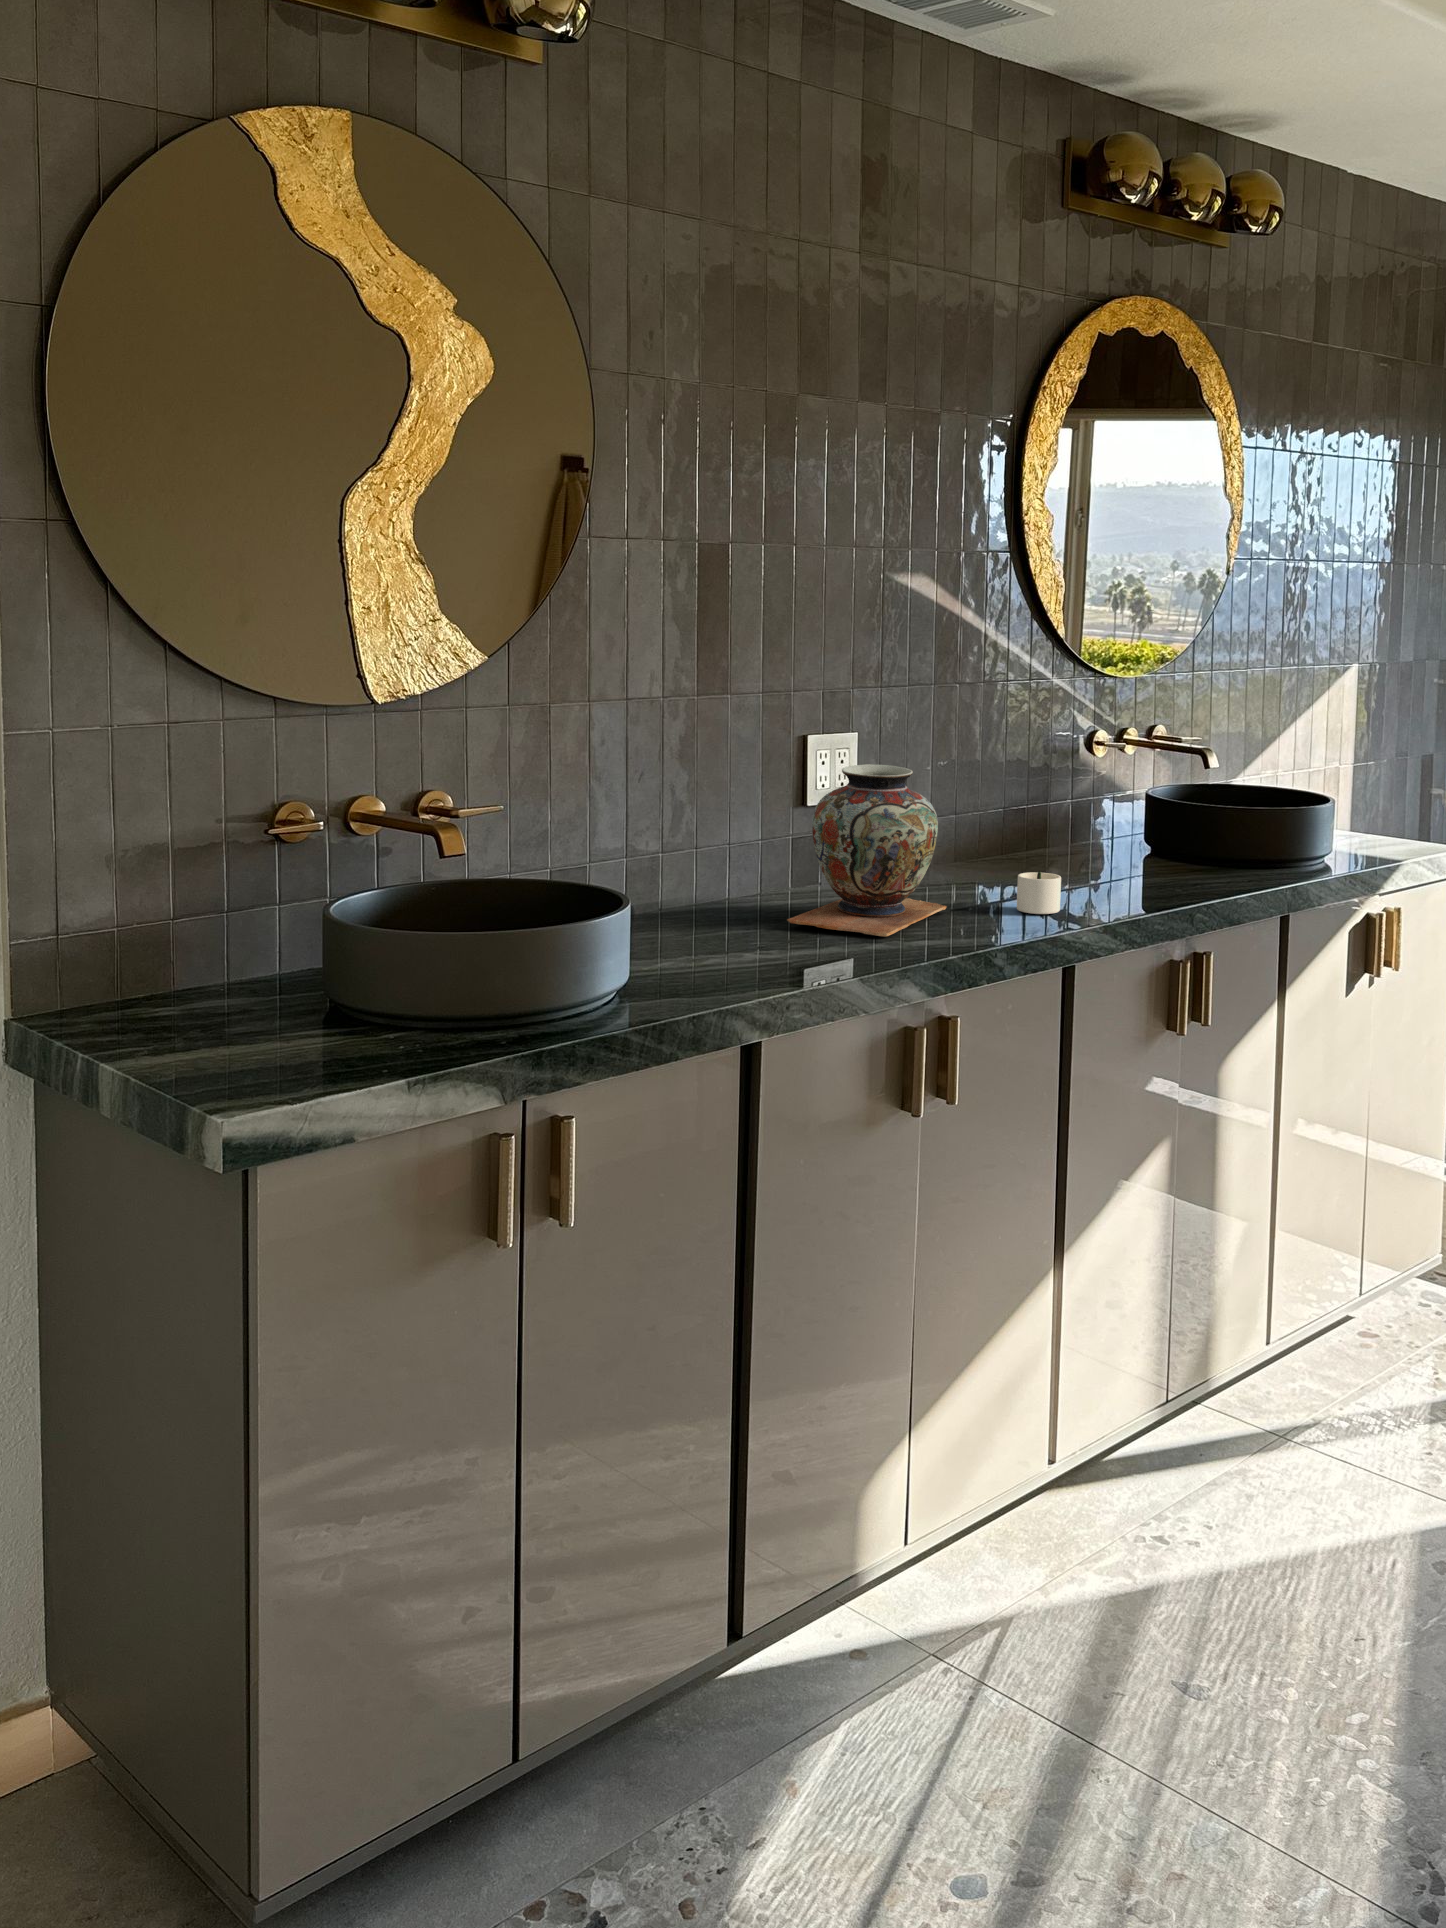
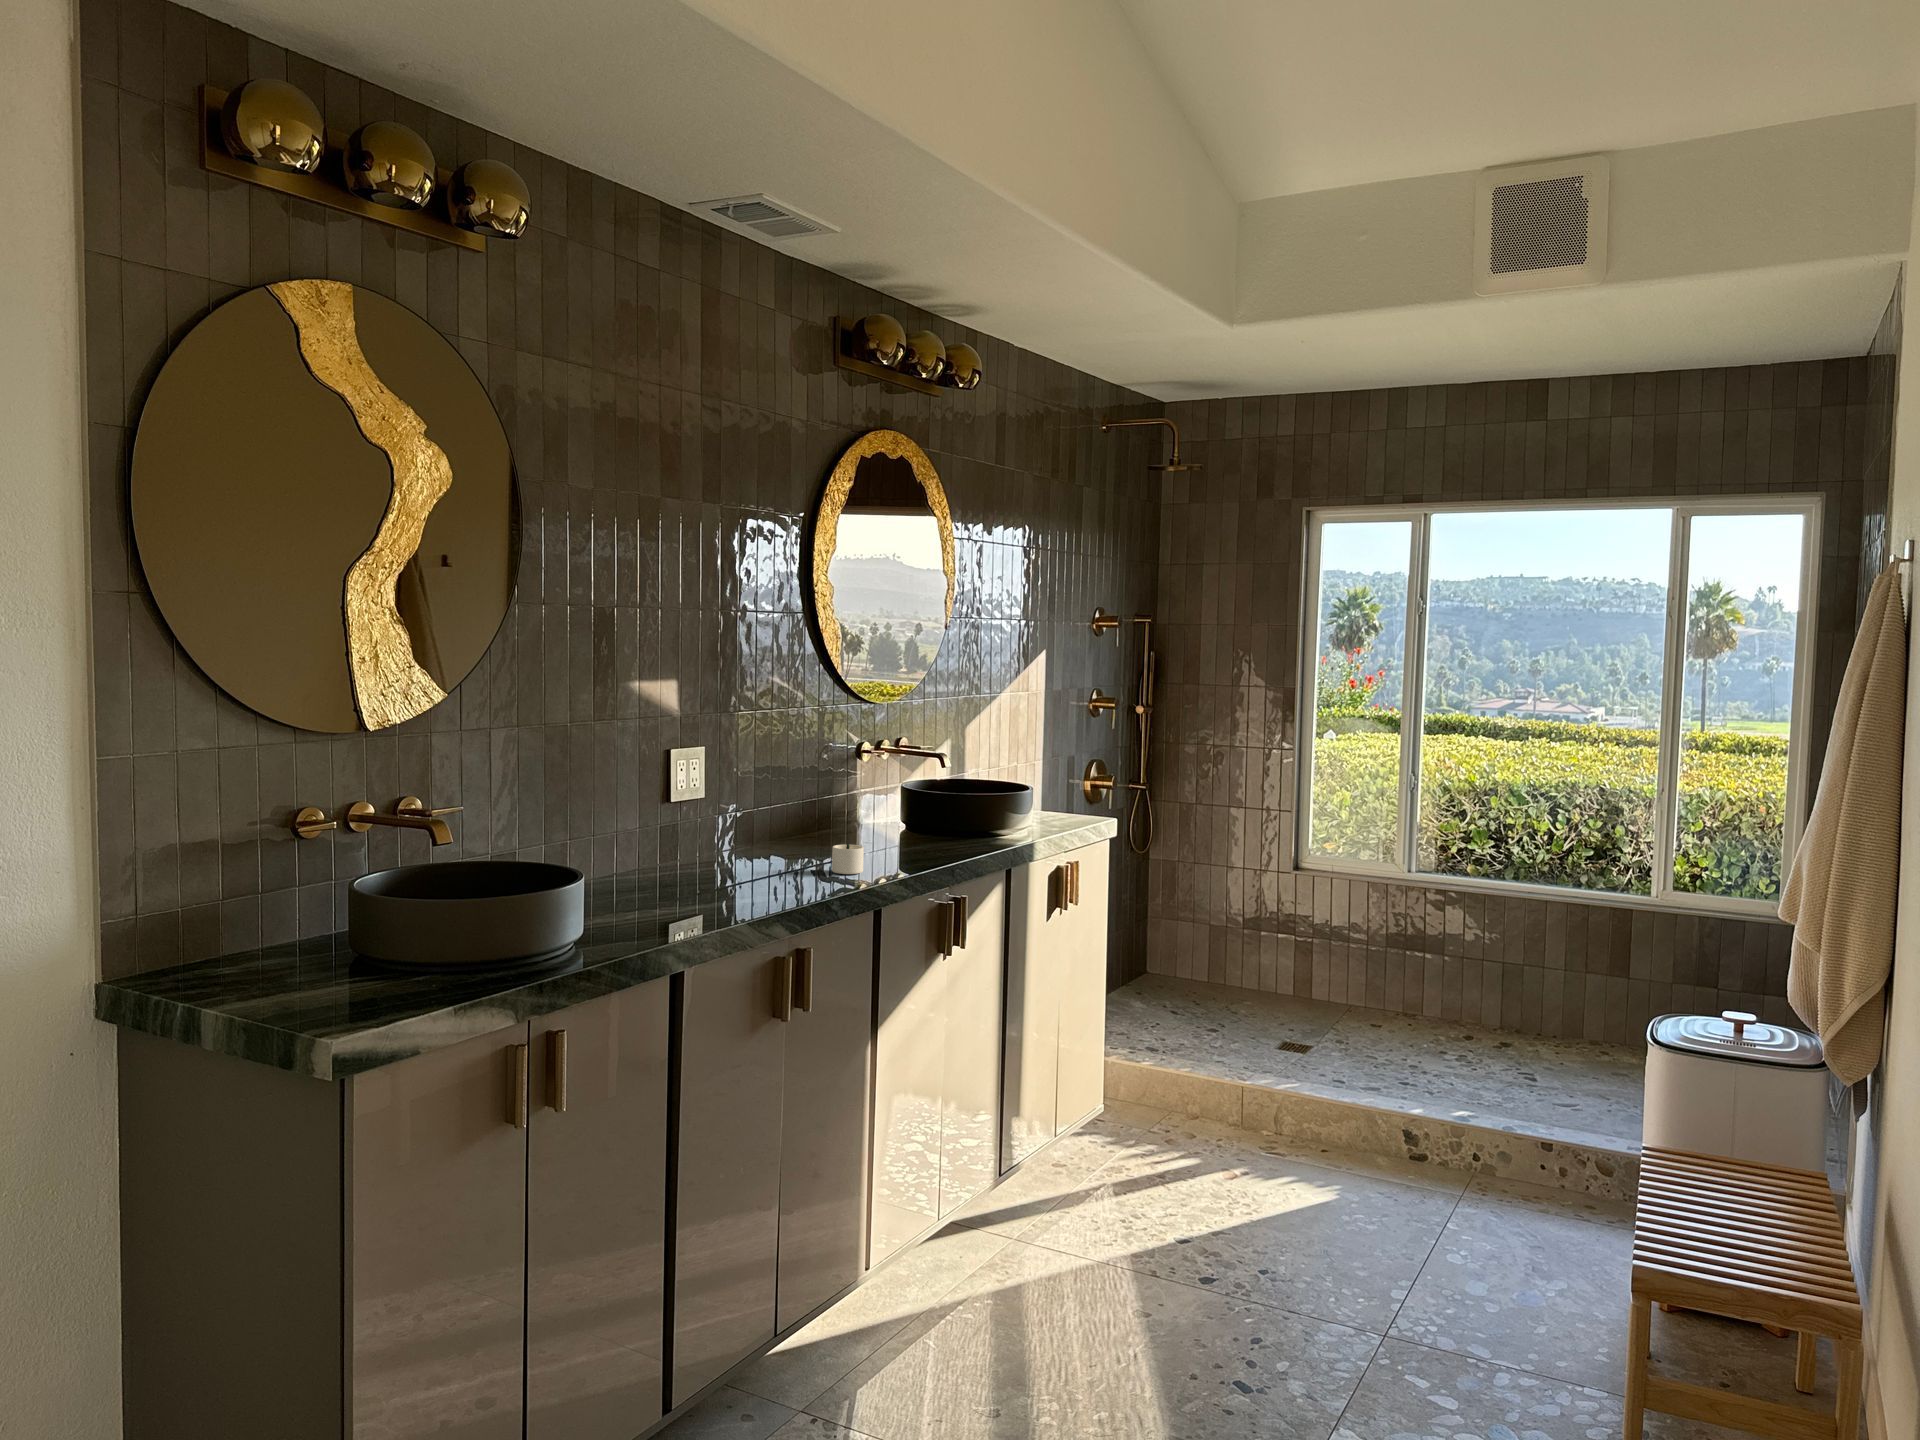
decorative vase: present [787,764,947,936] -> none [673,770,783,894]

